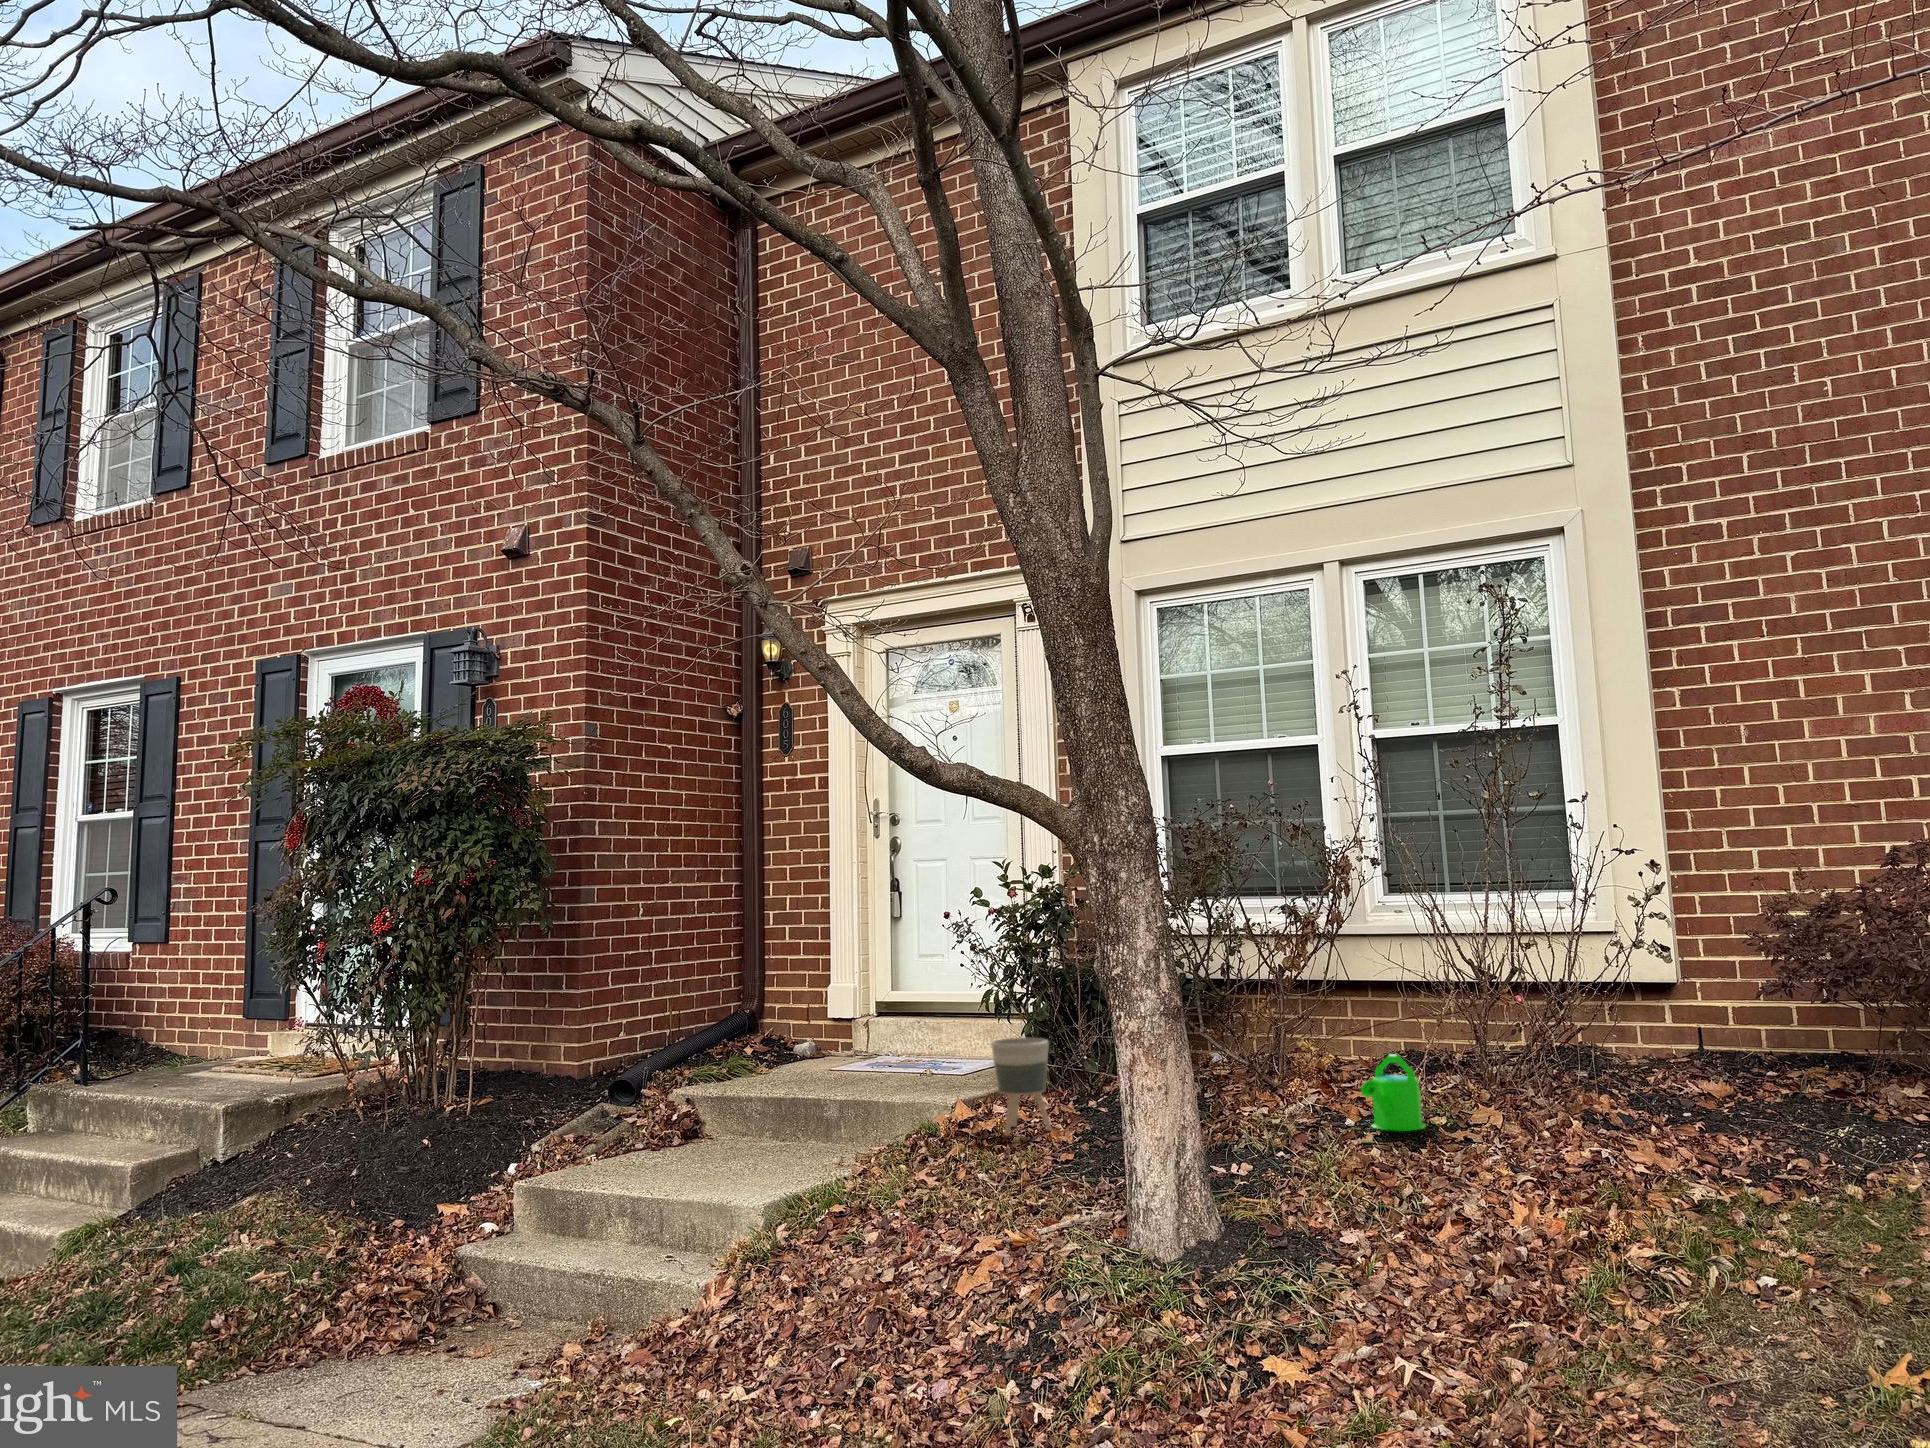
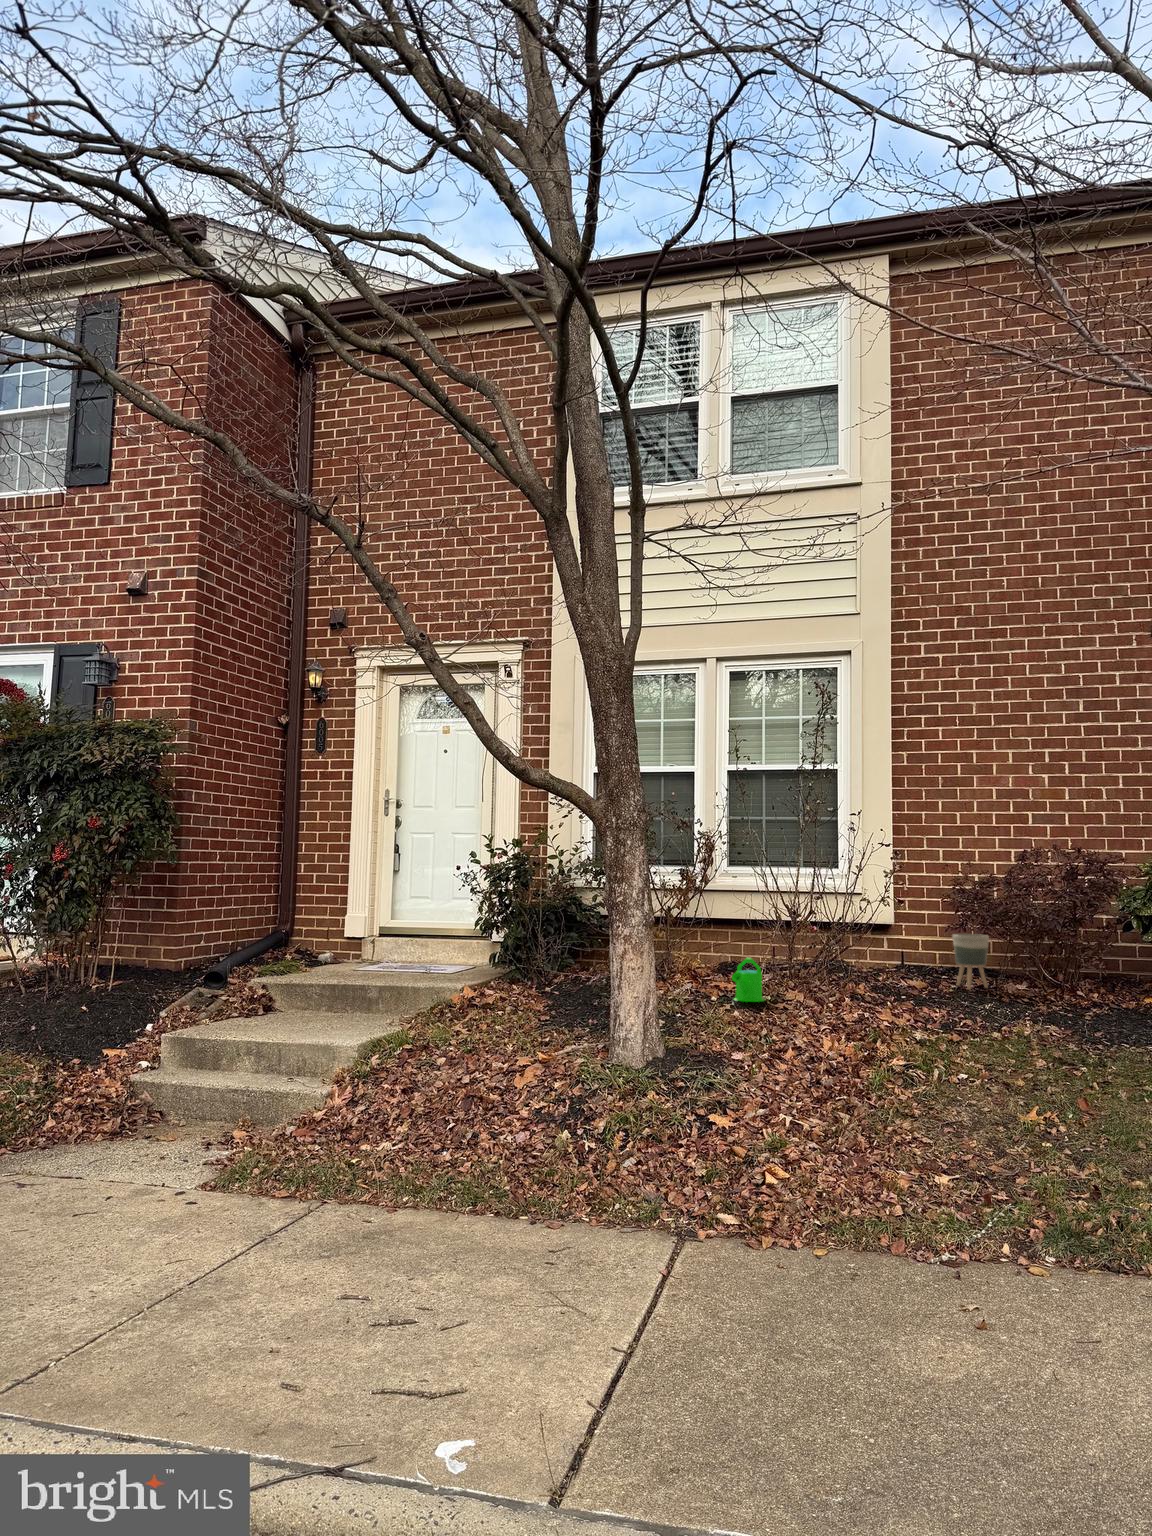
planter: present [992,1038,1052,1135] -> present [953,934,989,990]

